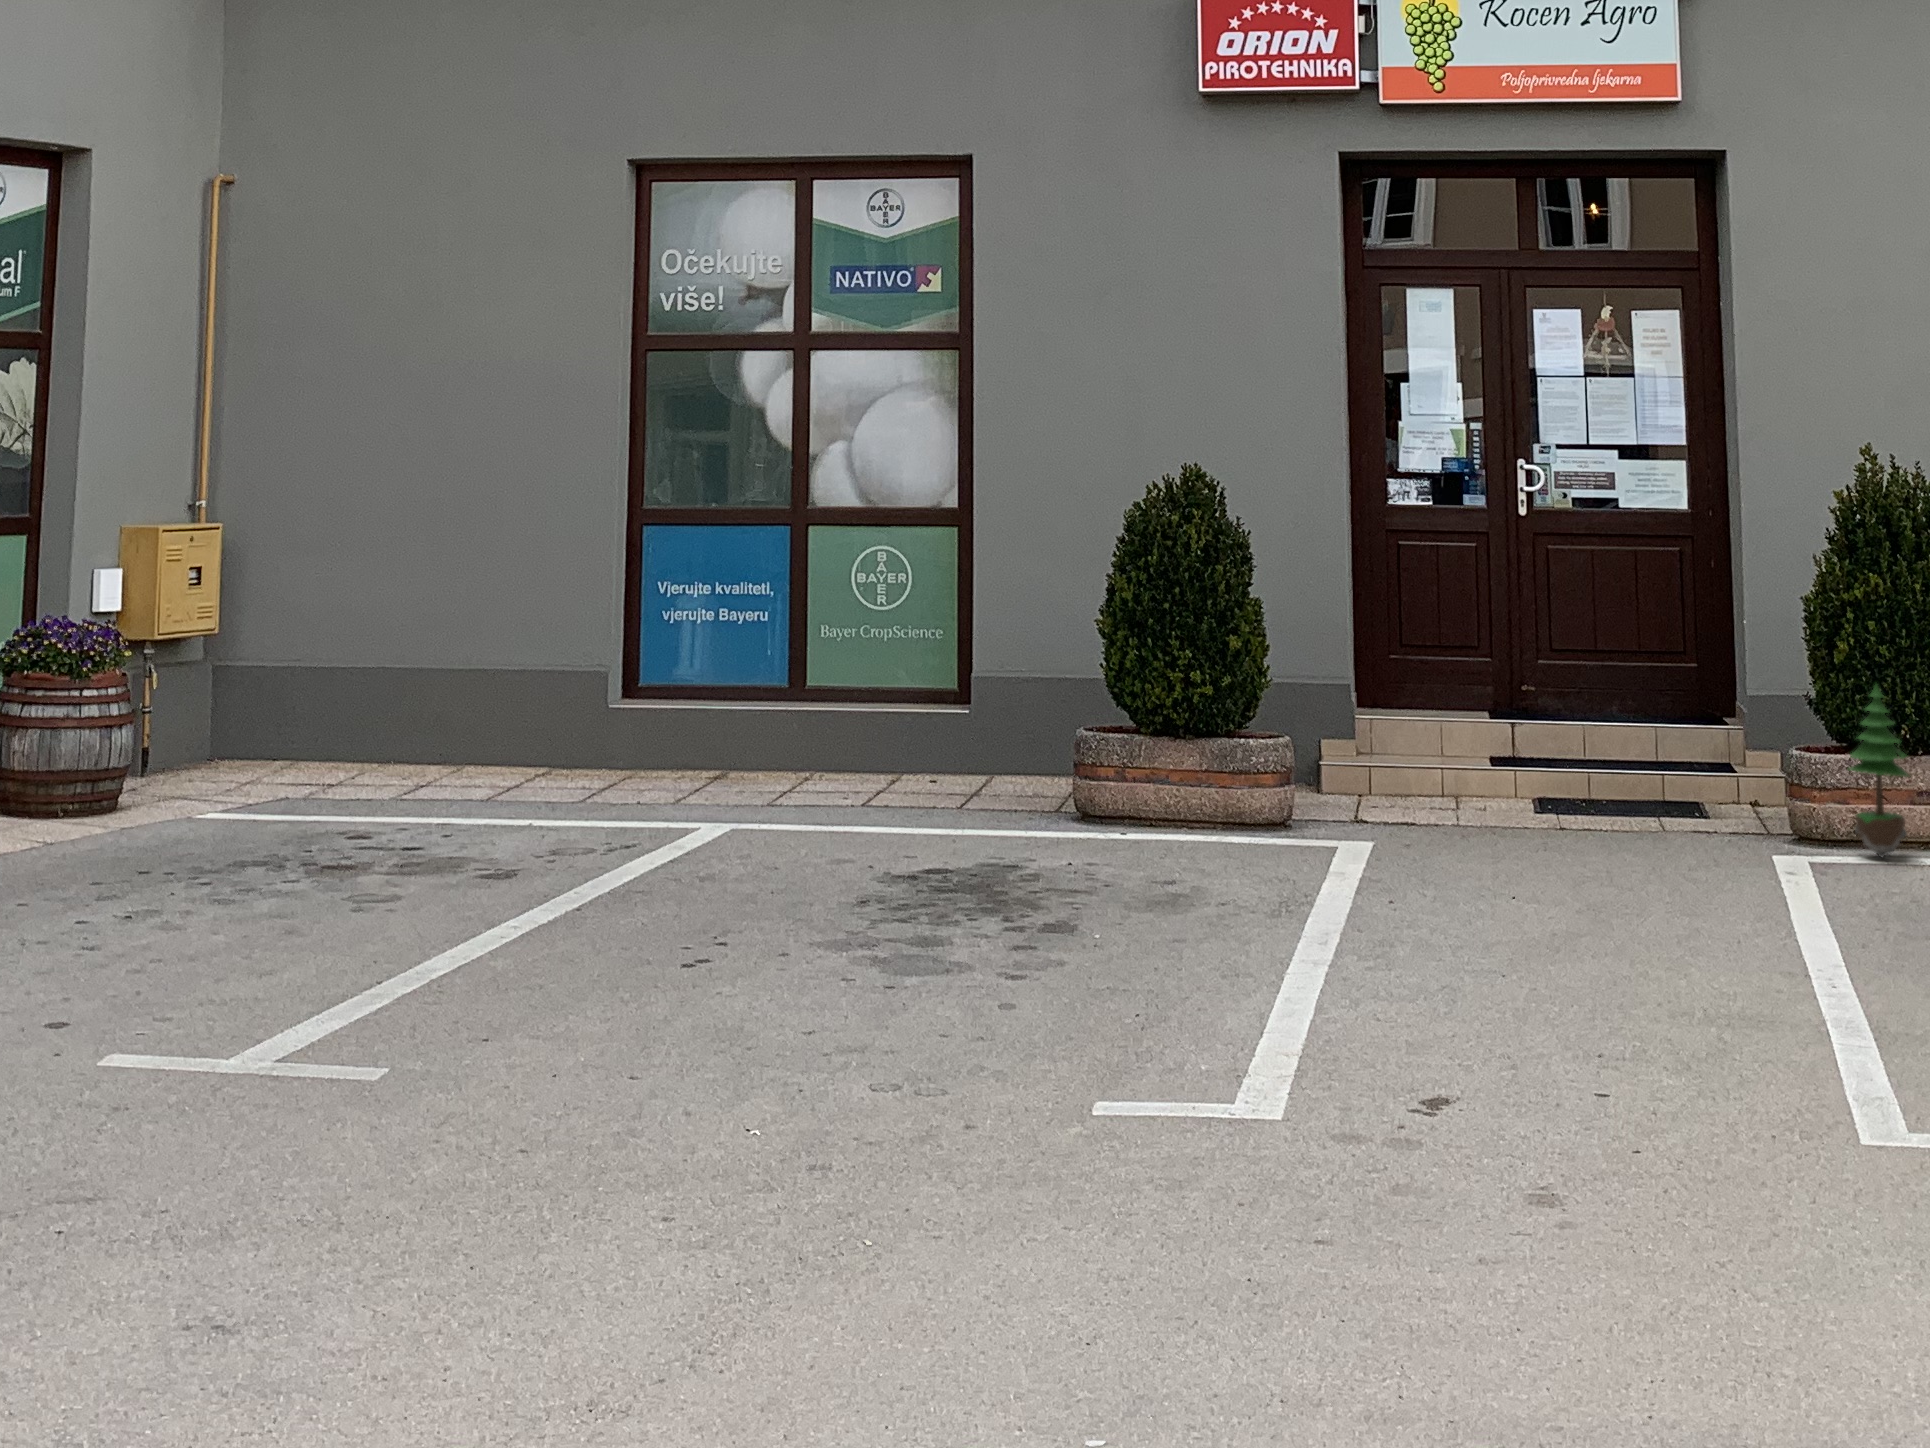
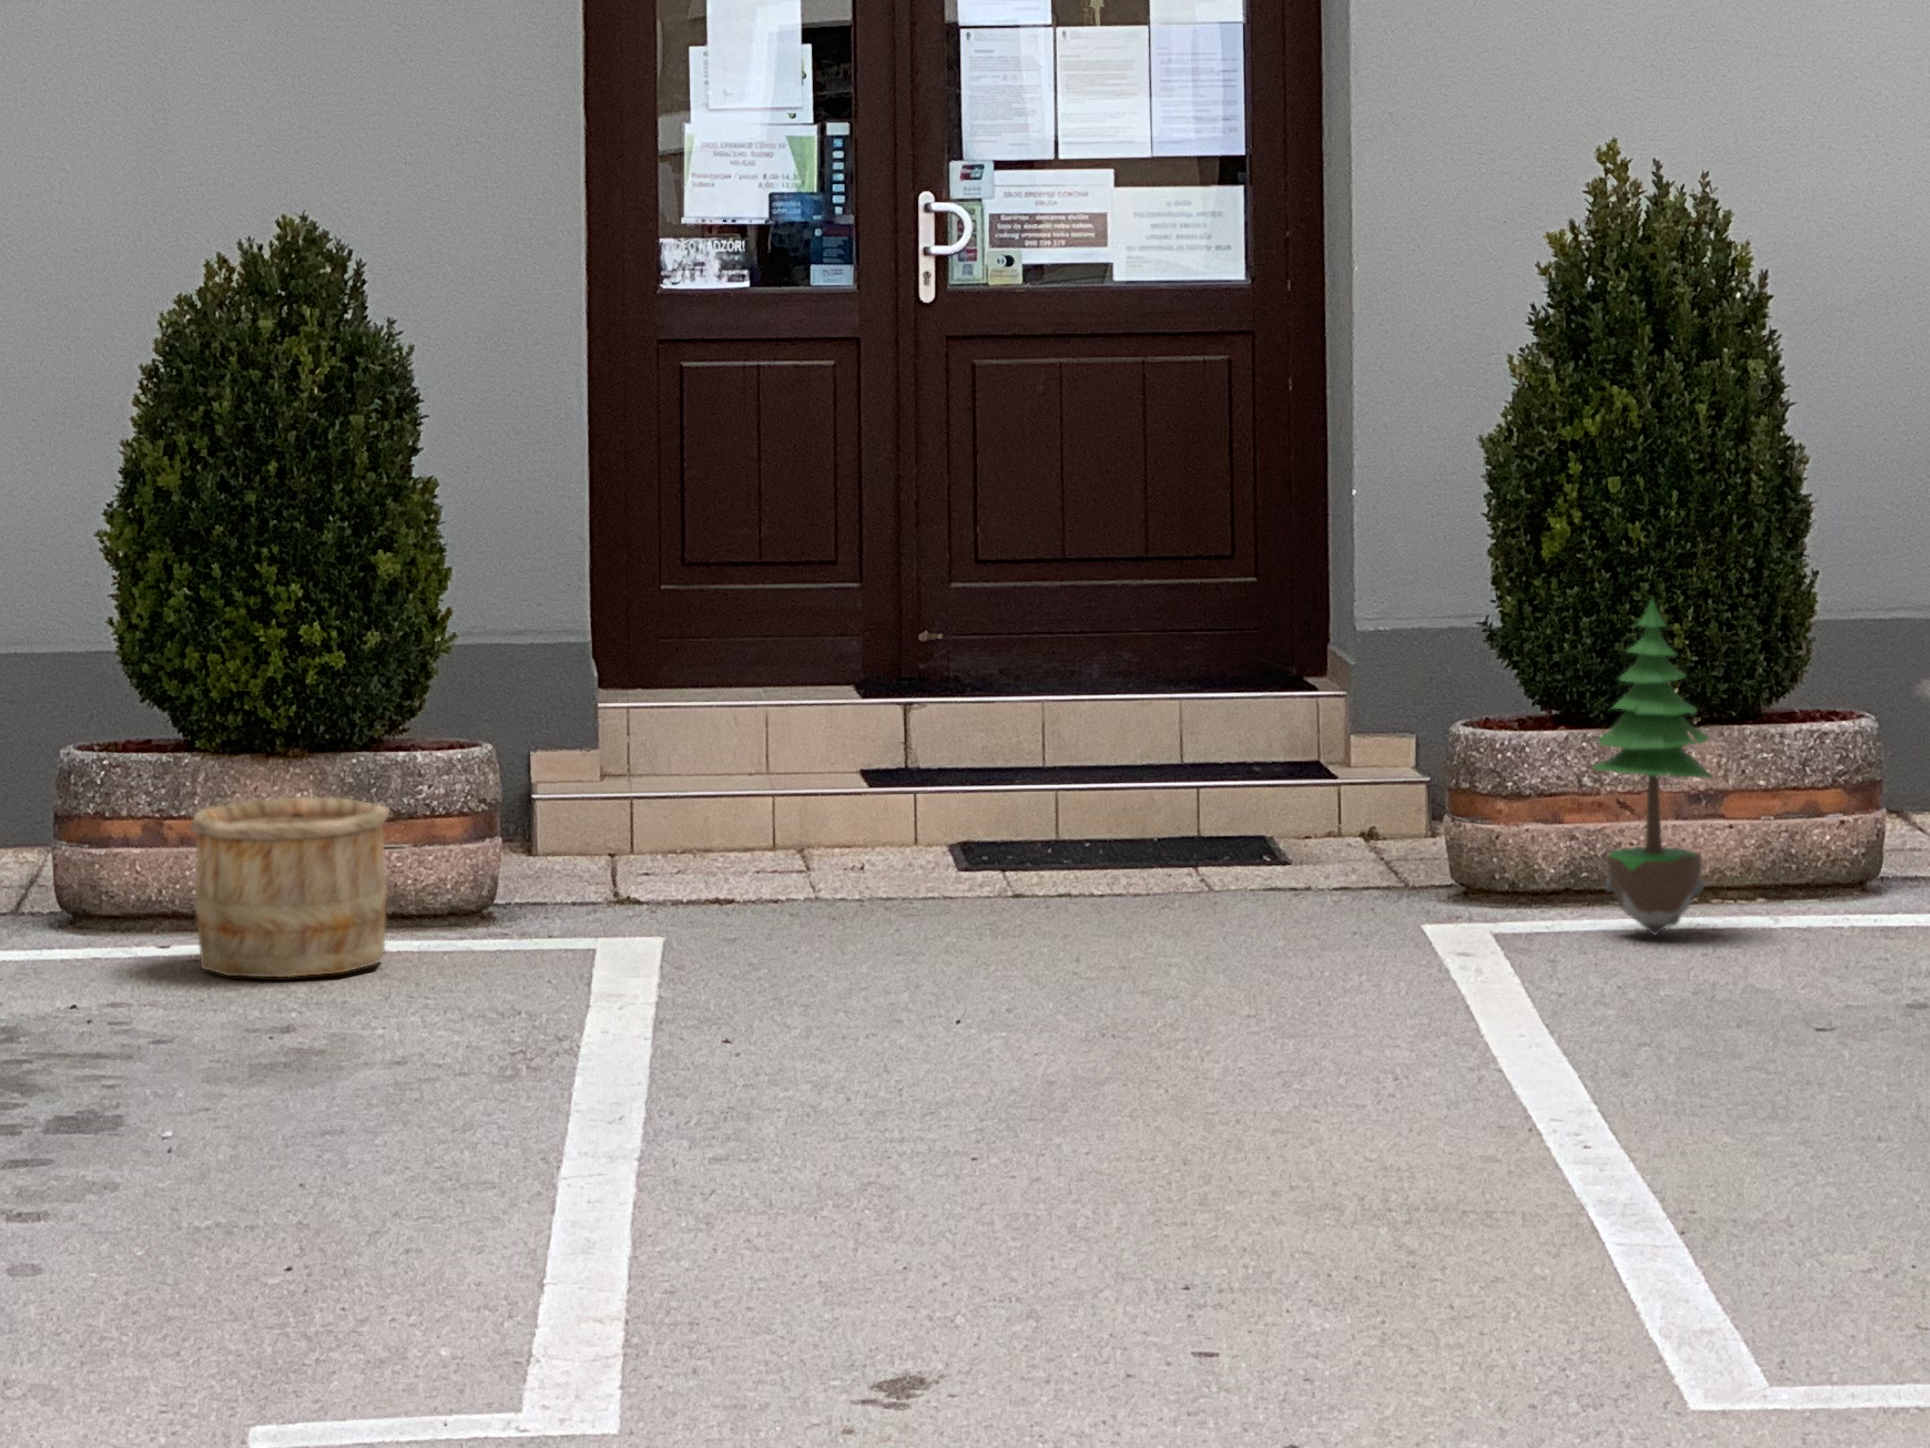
wooden bucket: none [1140,755,1237,844] -> present [189,797,389,977]

